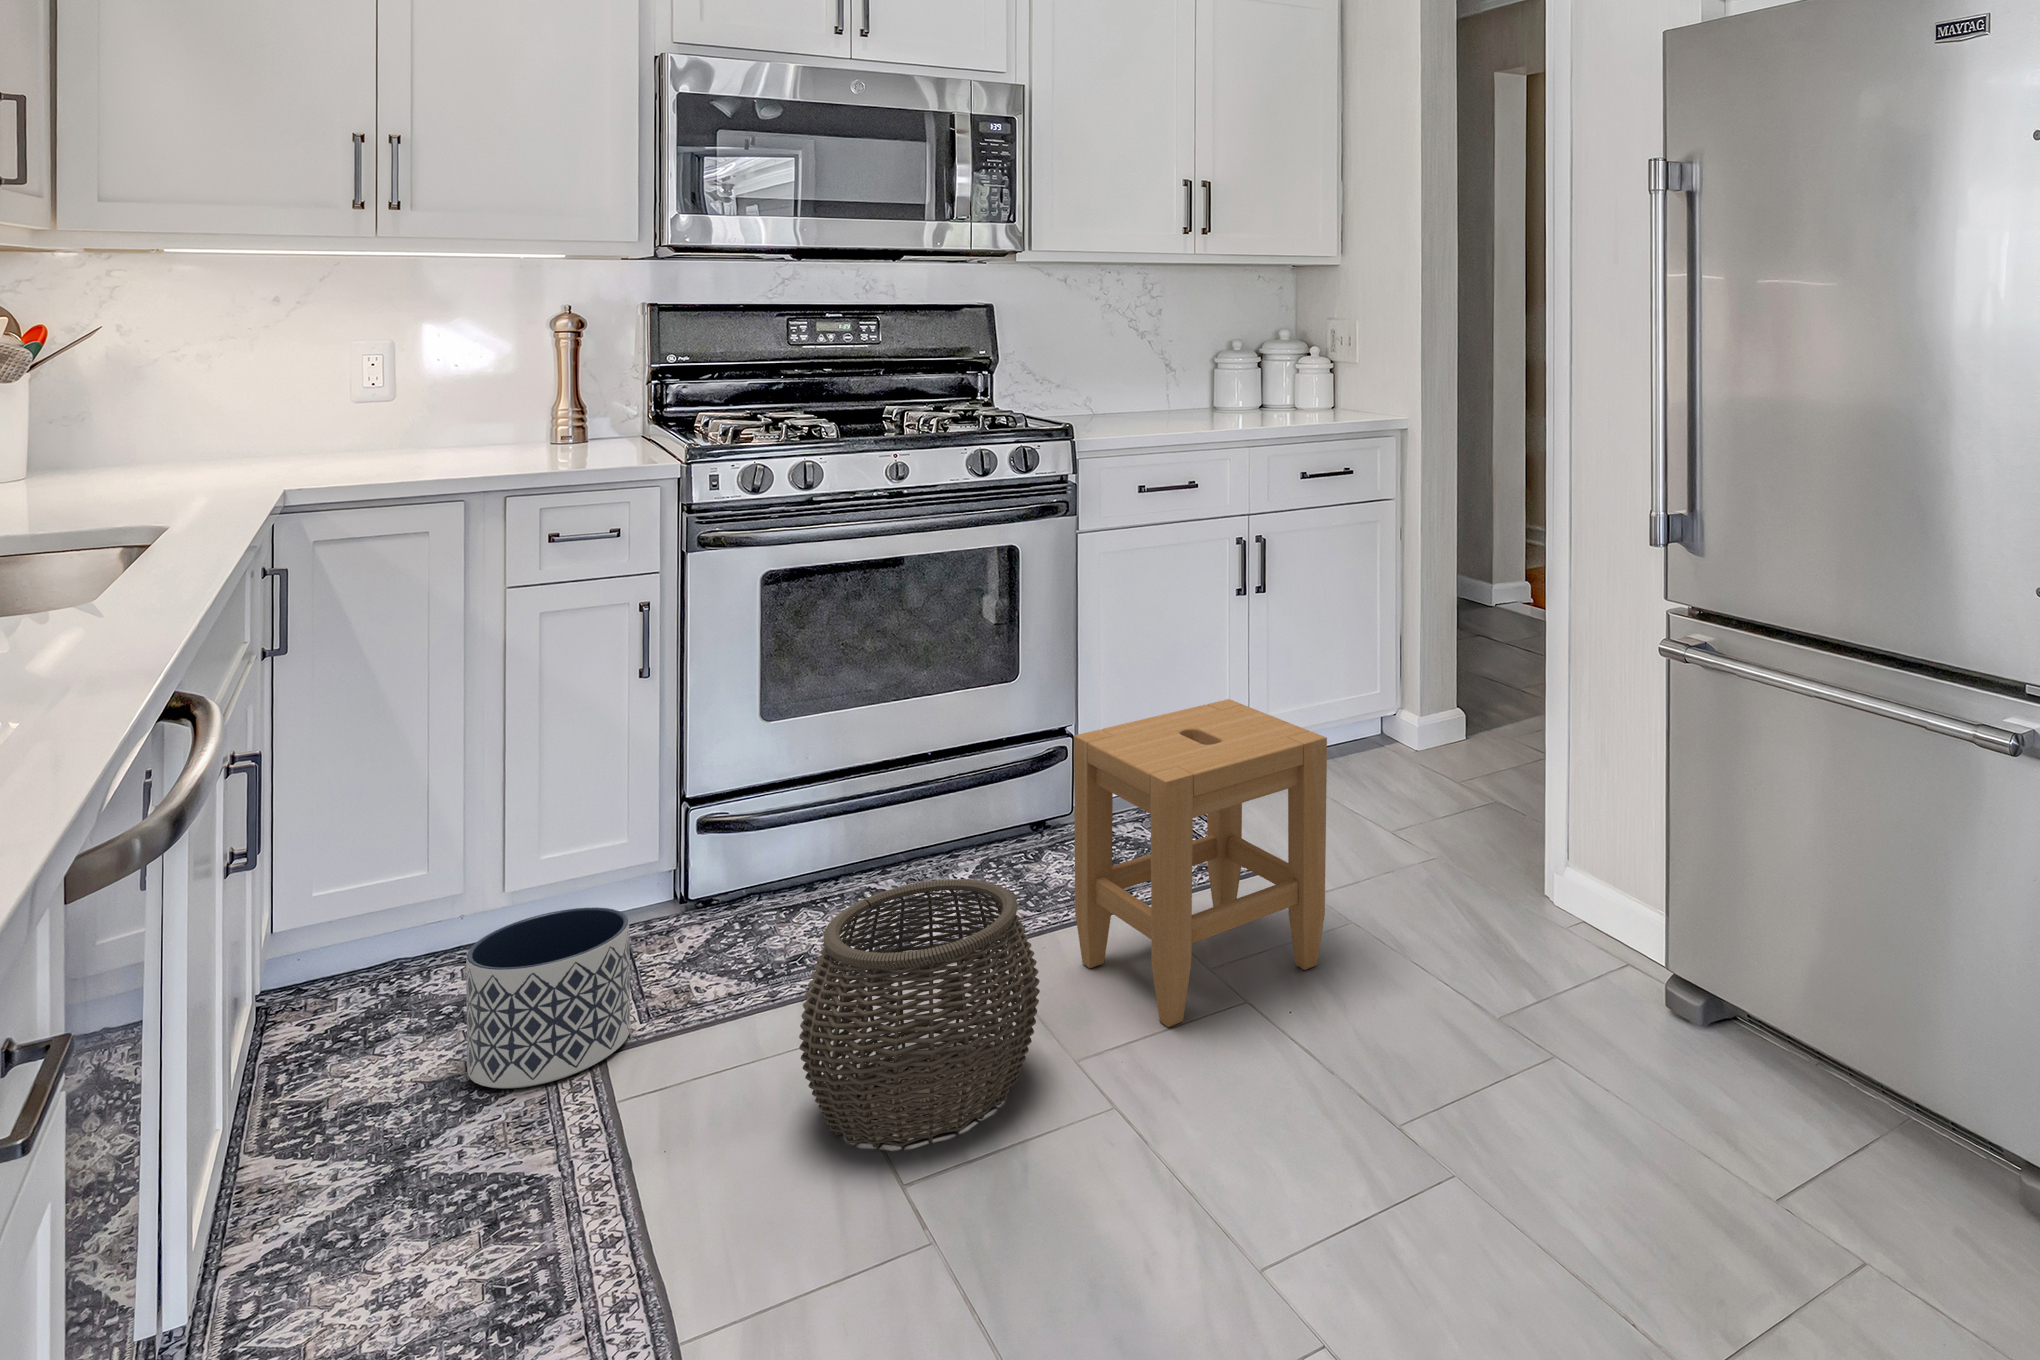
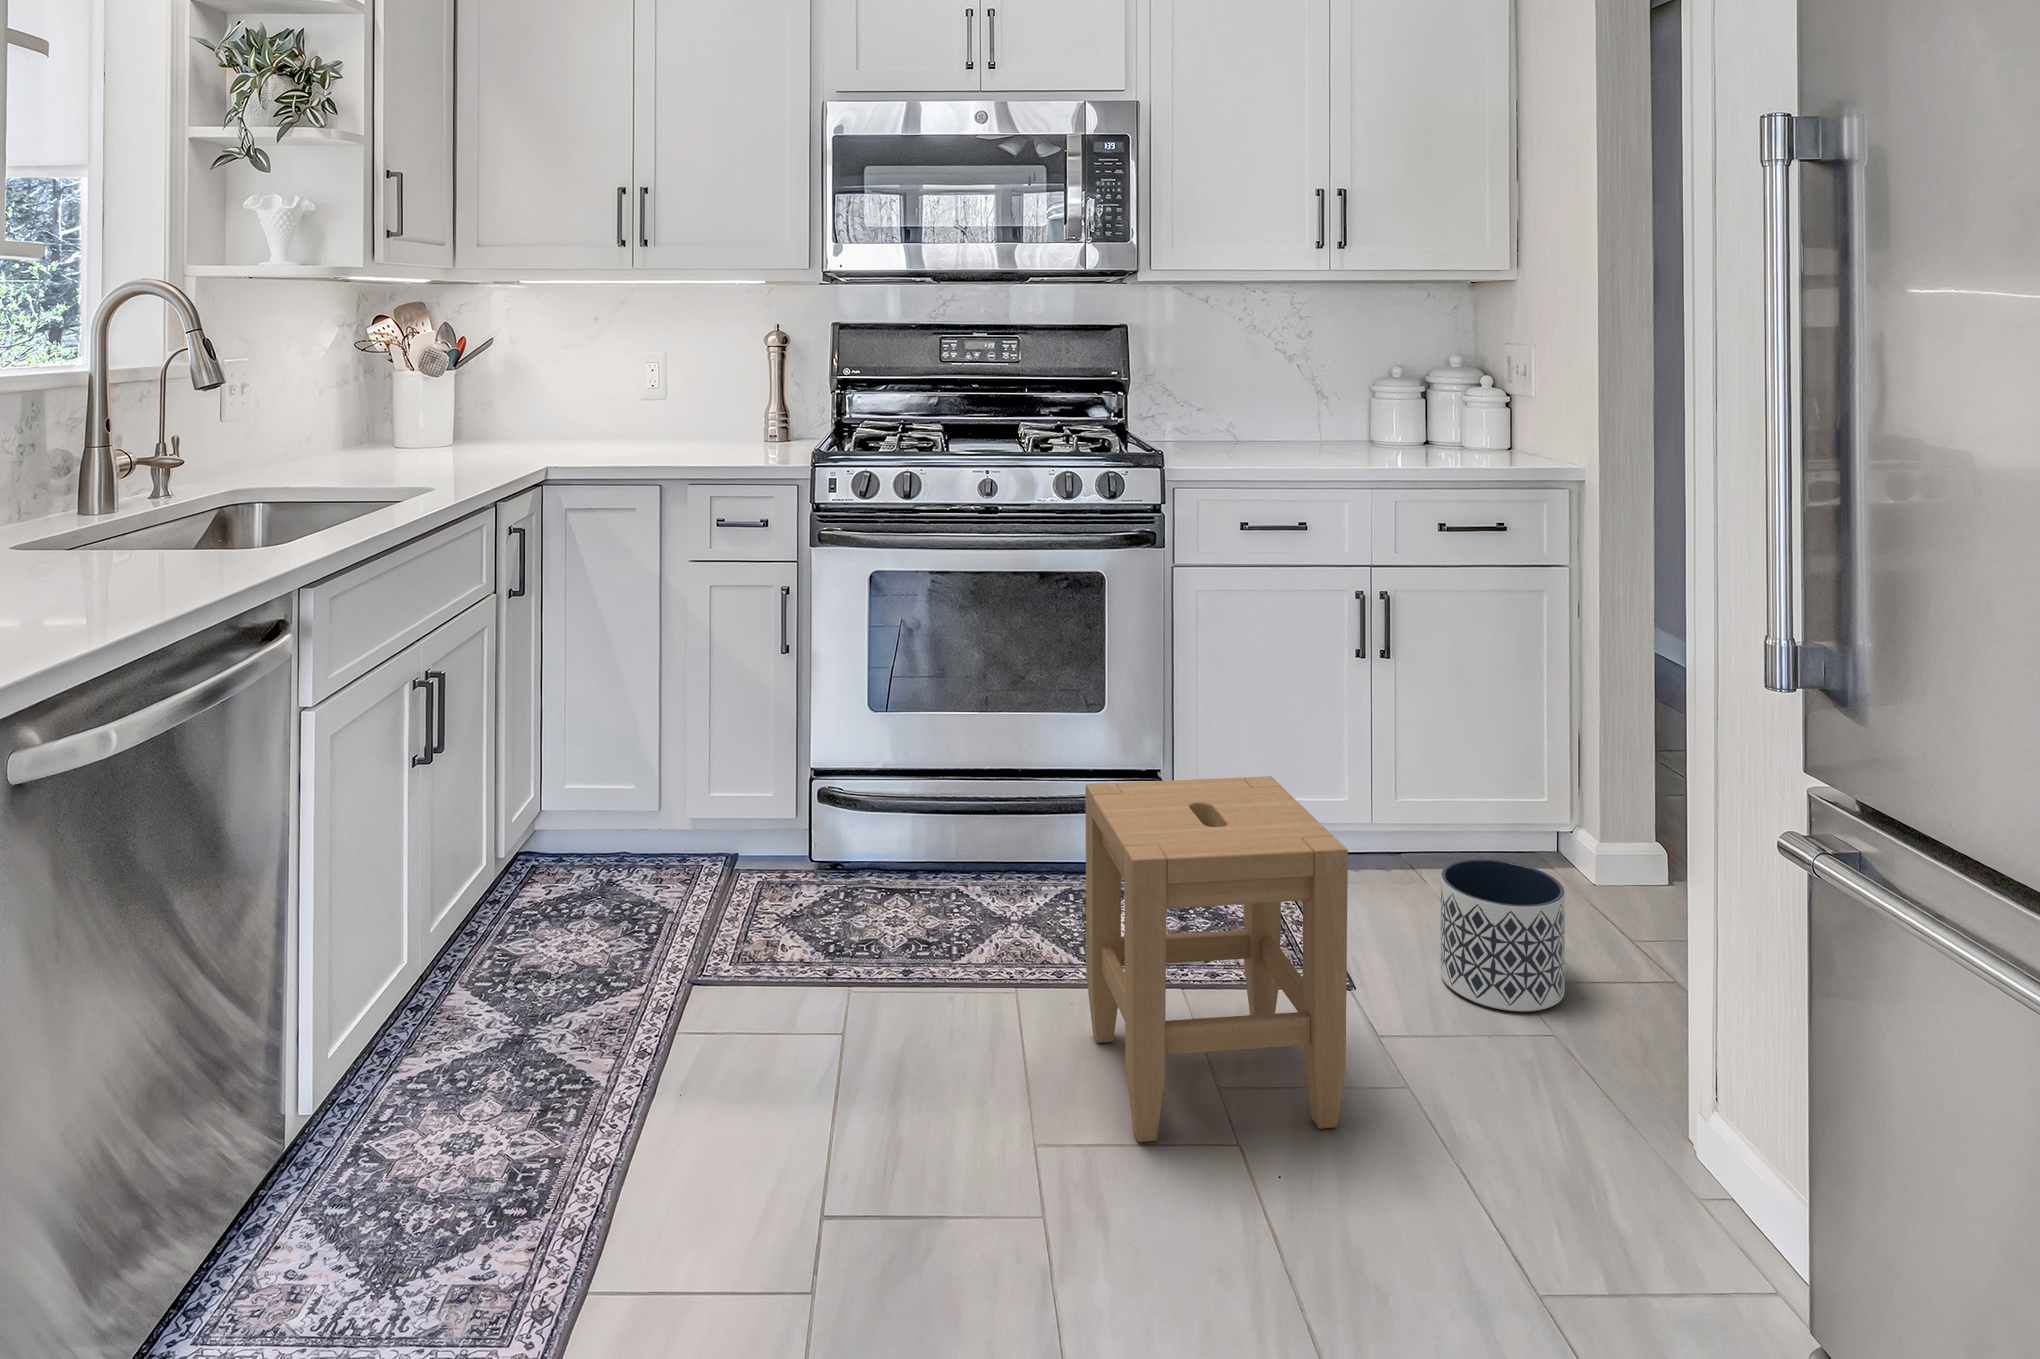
woven basket: present [799,879,1040,1148] -> none [772,904,994,1179]
planter: present [466,907,630,1089] -> present [1441,859,1565,1012]

